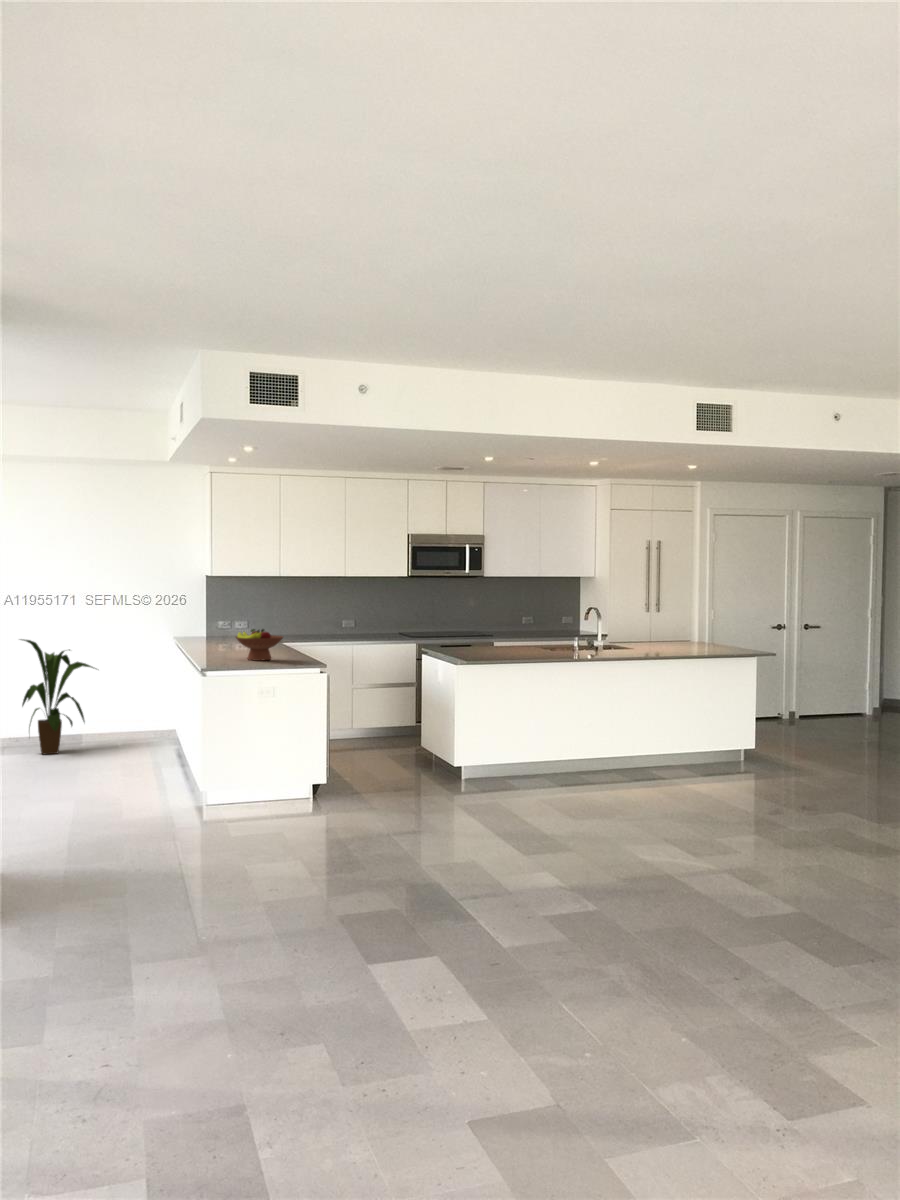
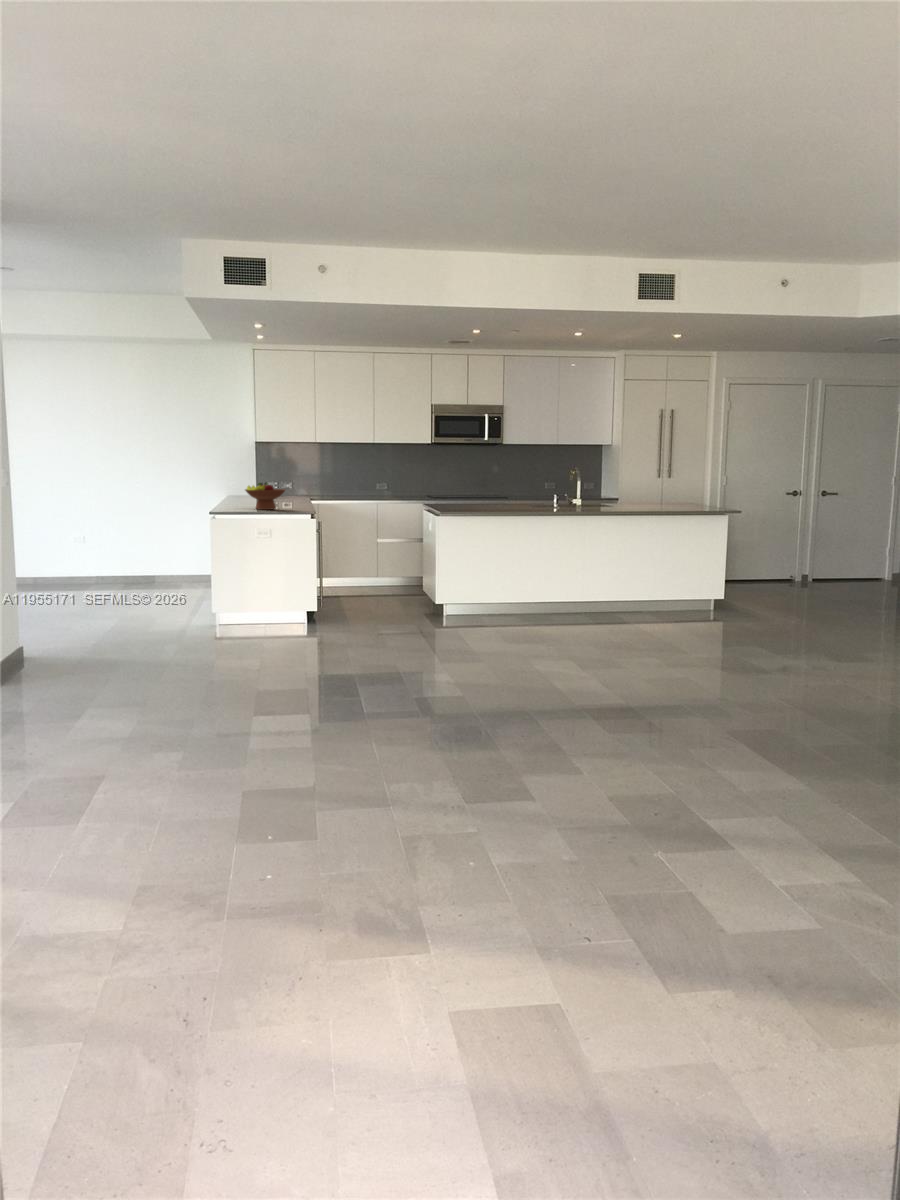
house plant: present [21,639,96,754] -> none [91,496,162,593]

